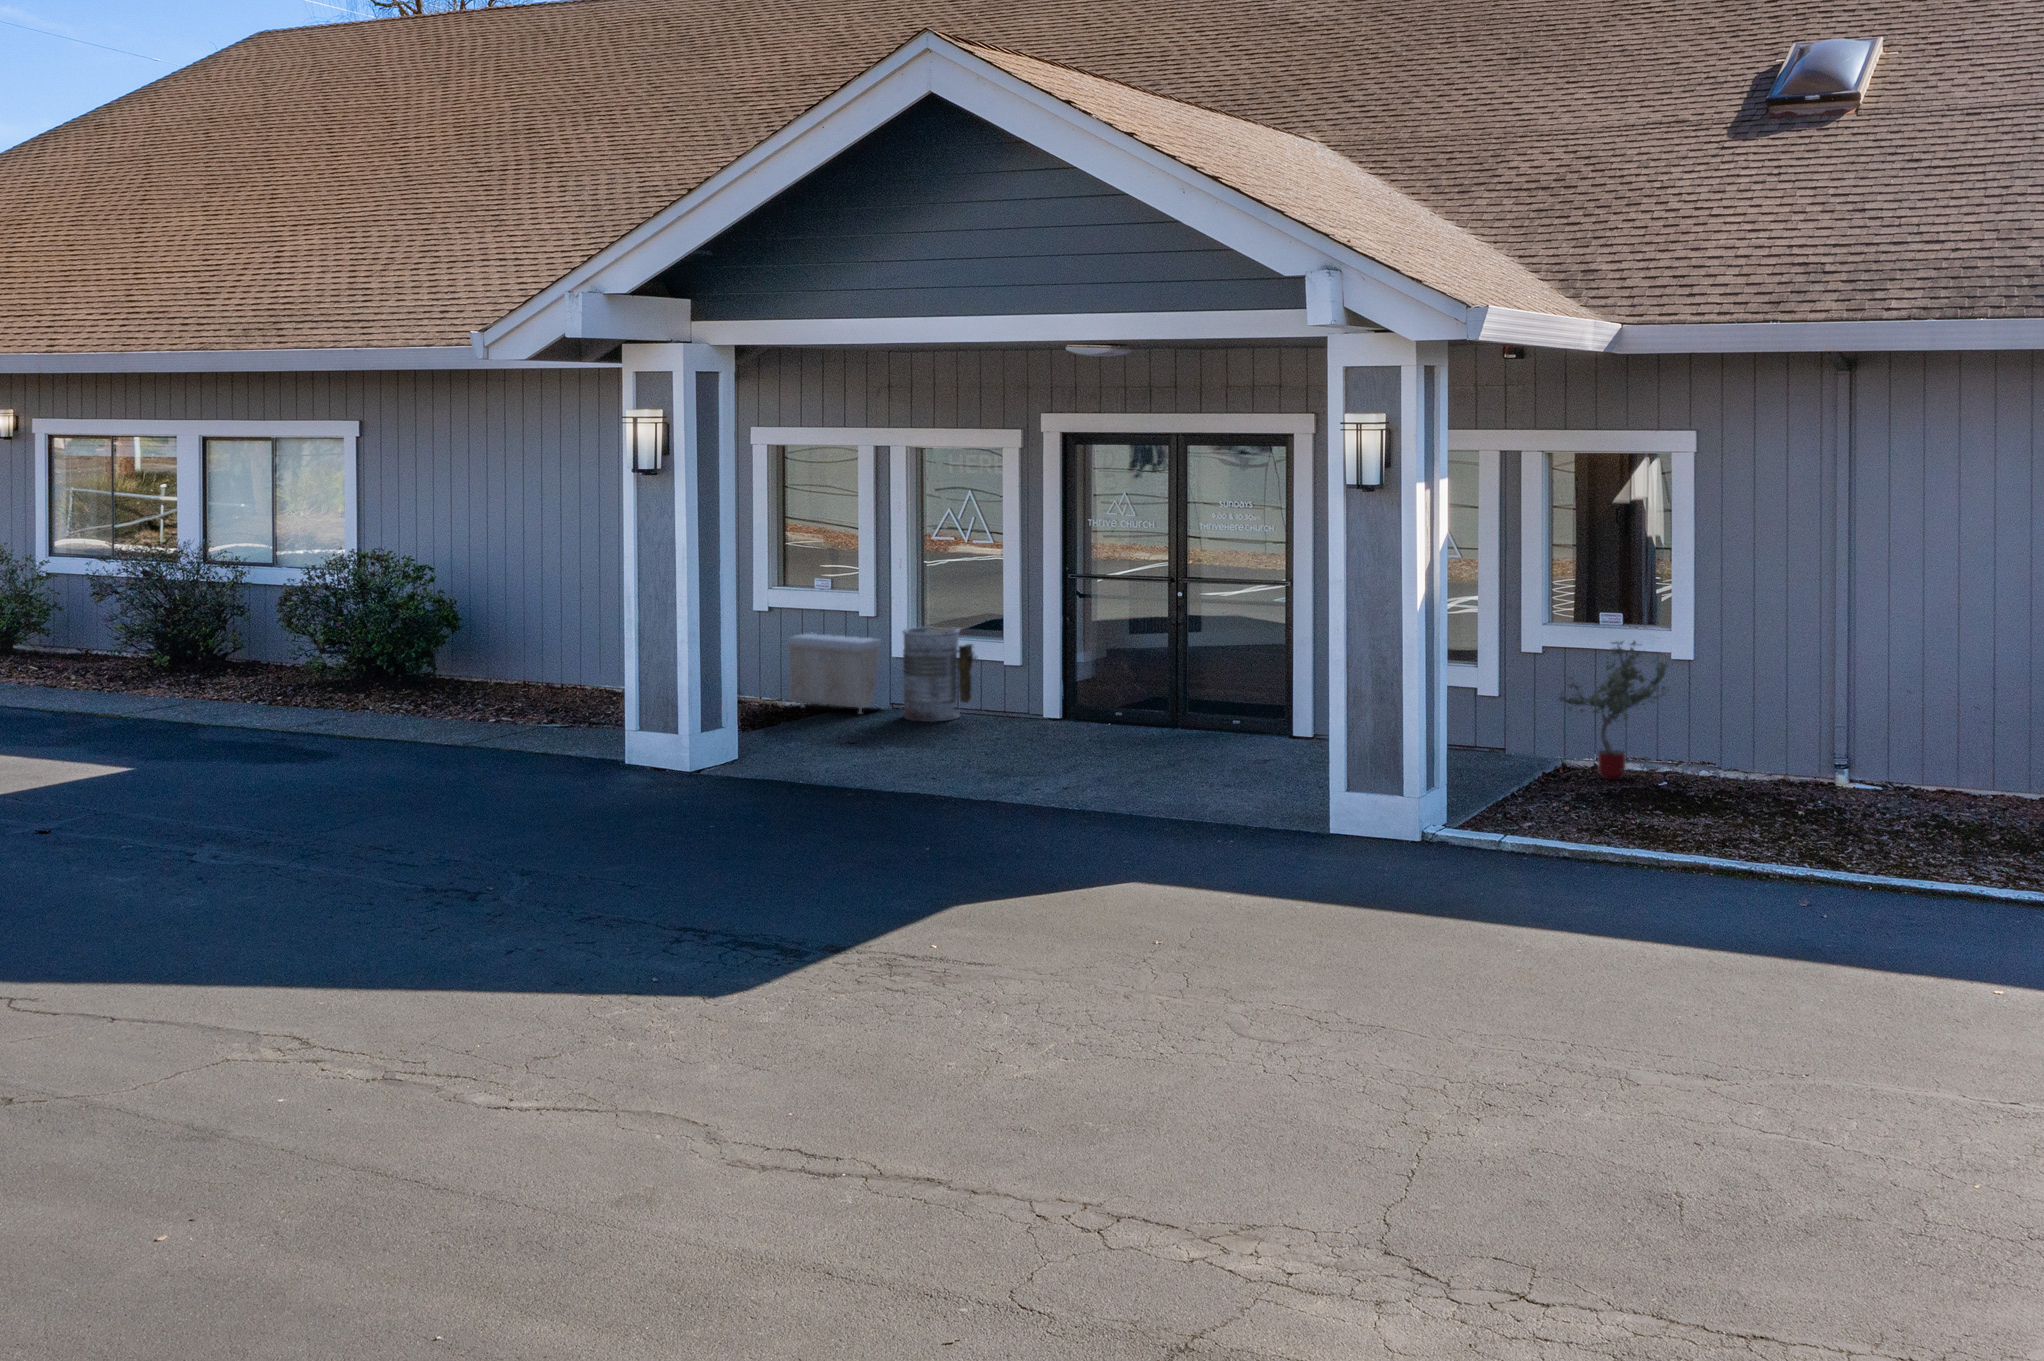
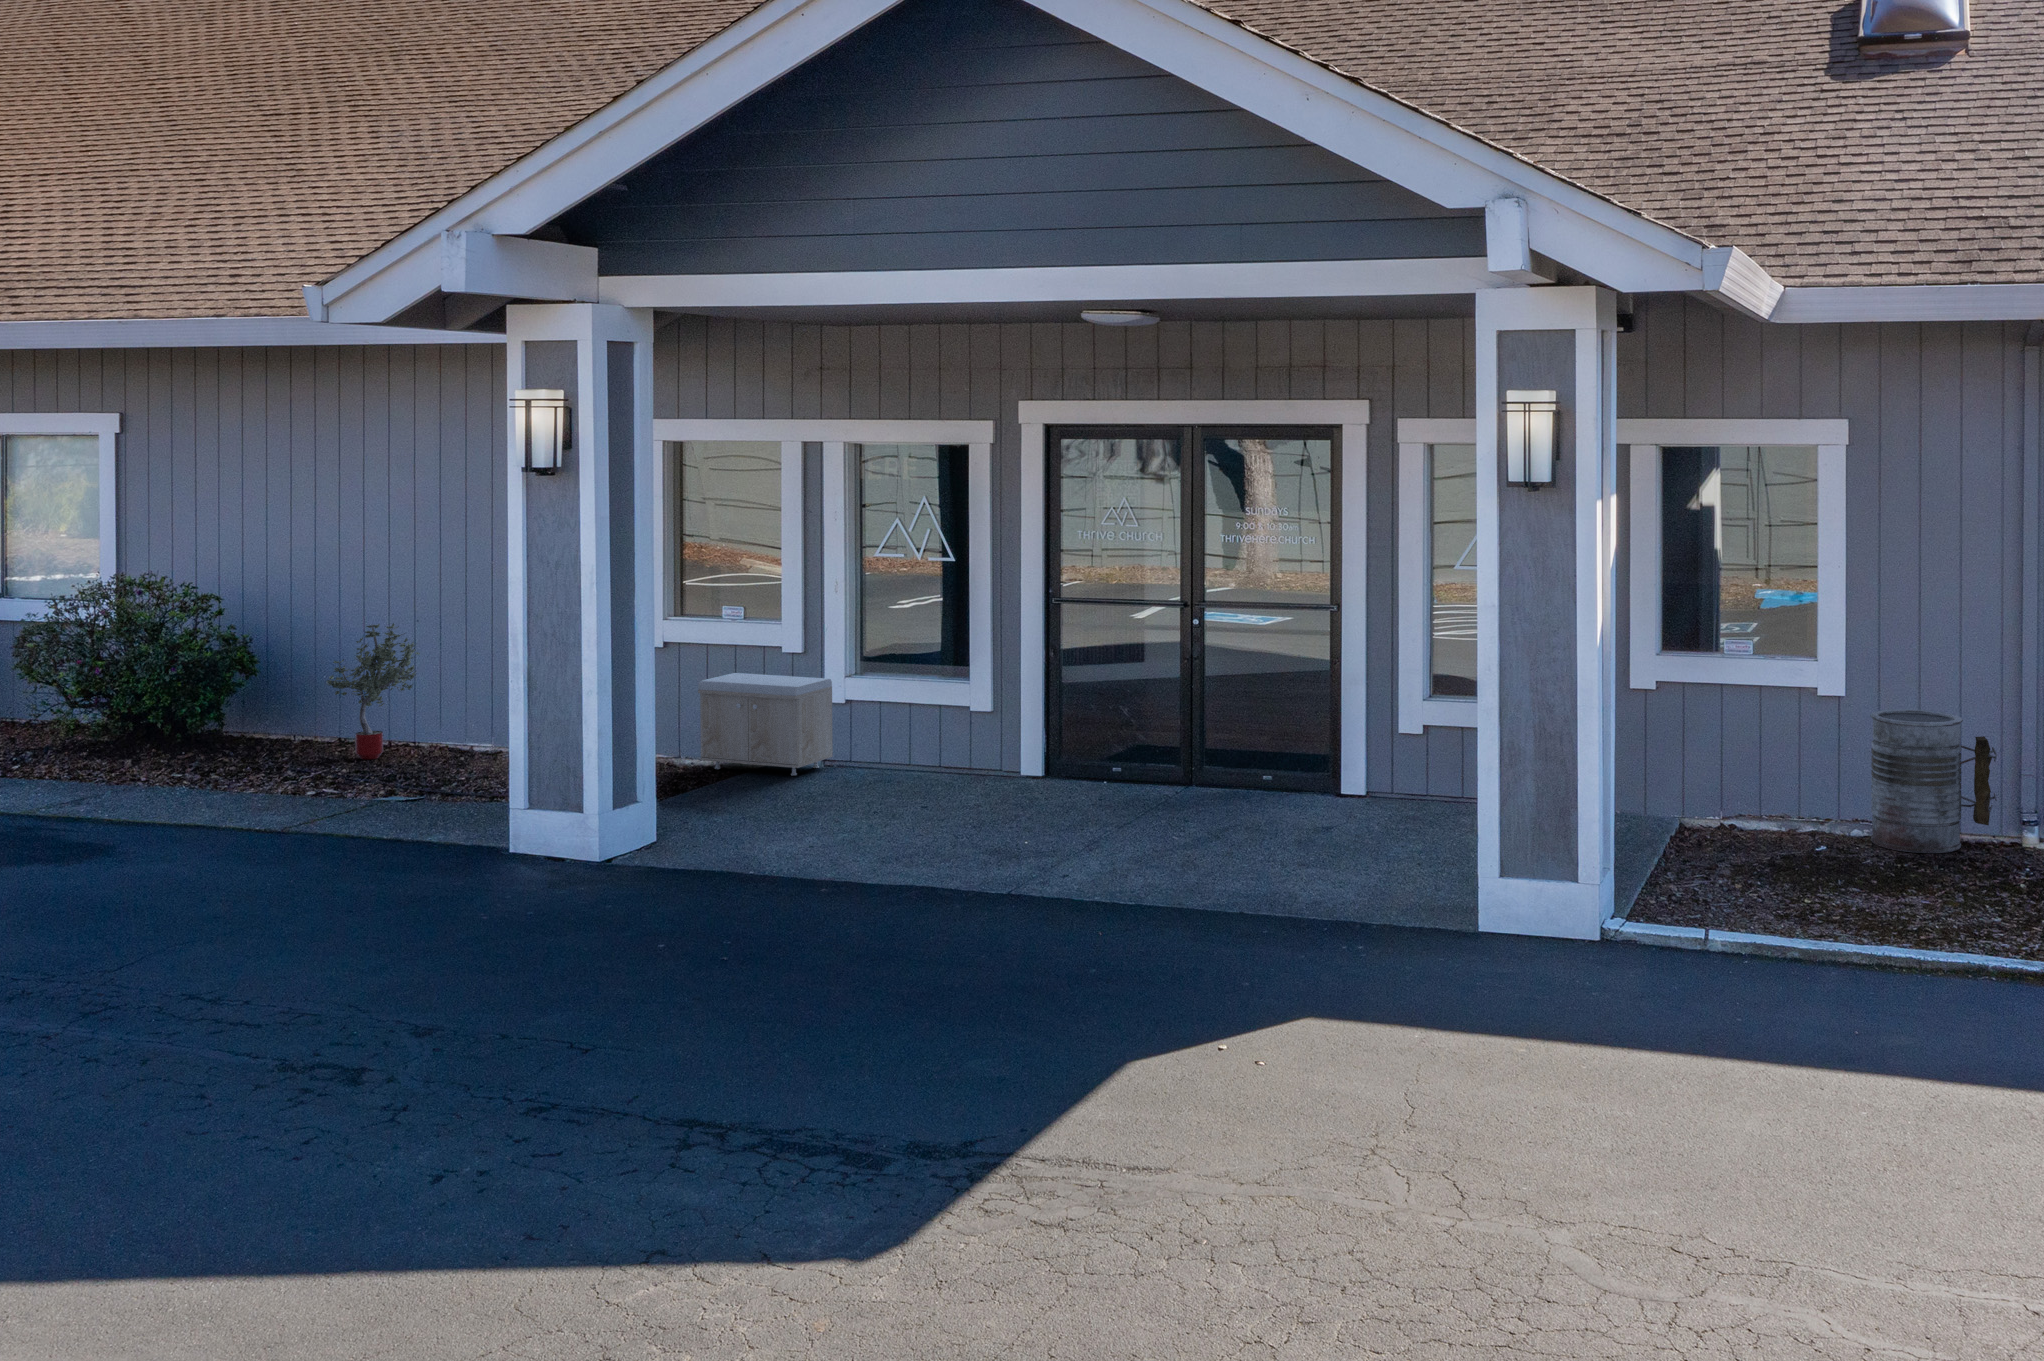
trash can: present [903,627,977,722] -> present [1870,709,1997,853]
potted tree: present [1558,641,1667,780] -> present [326,623,420,760]

